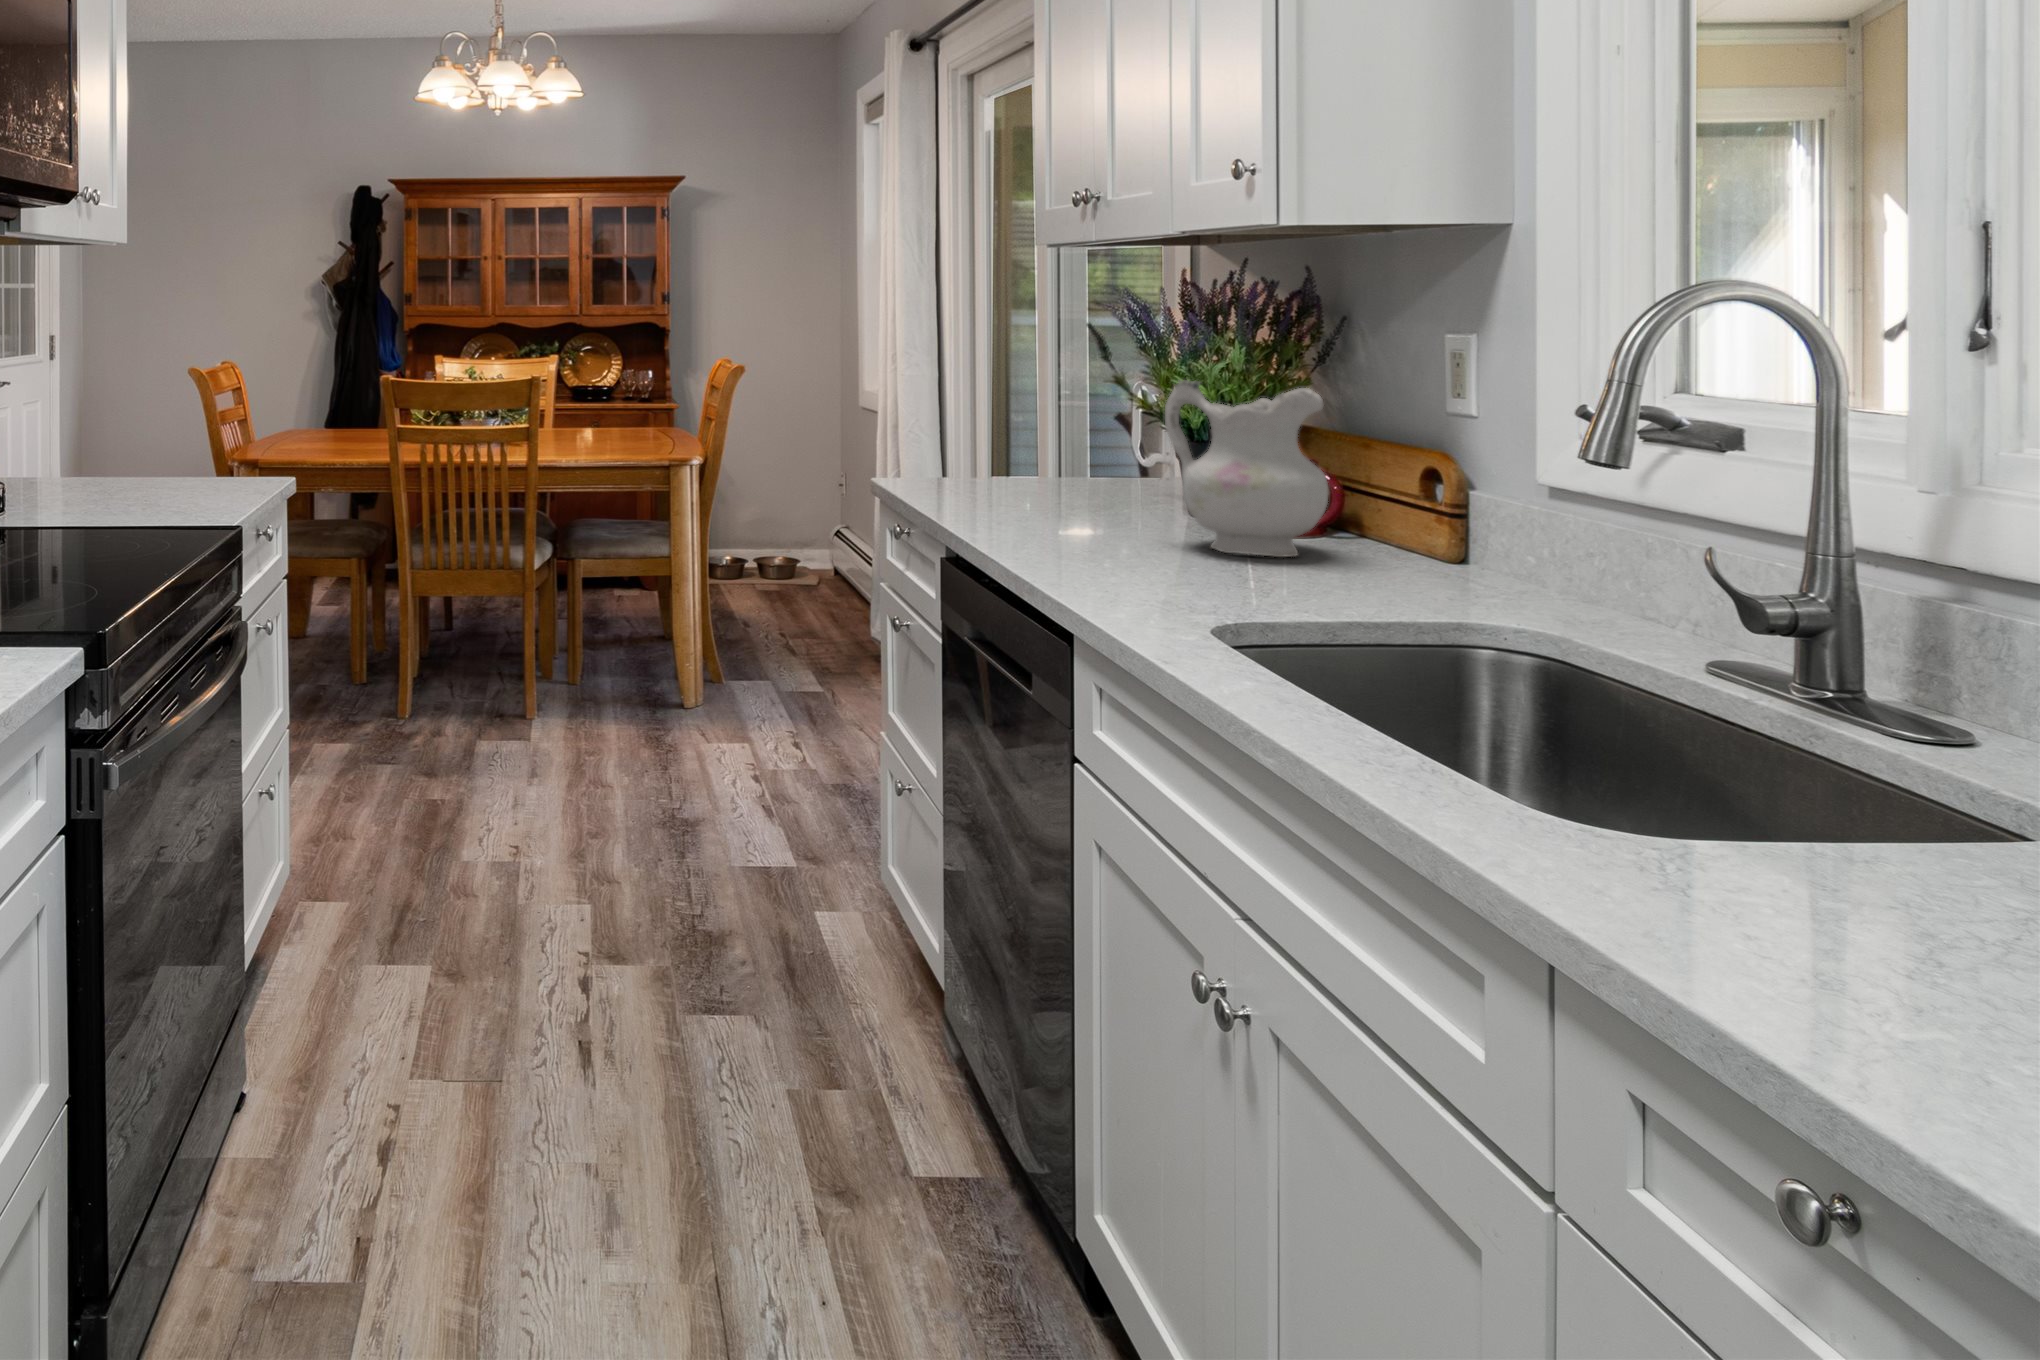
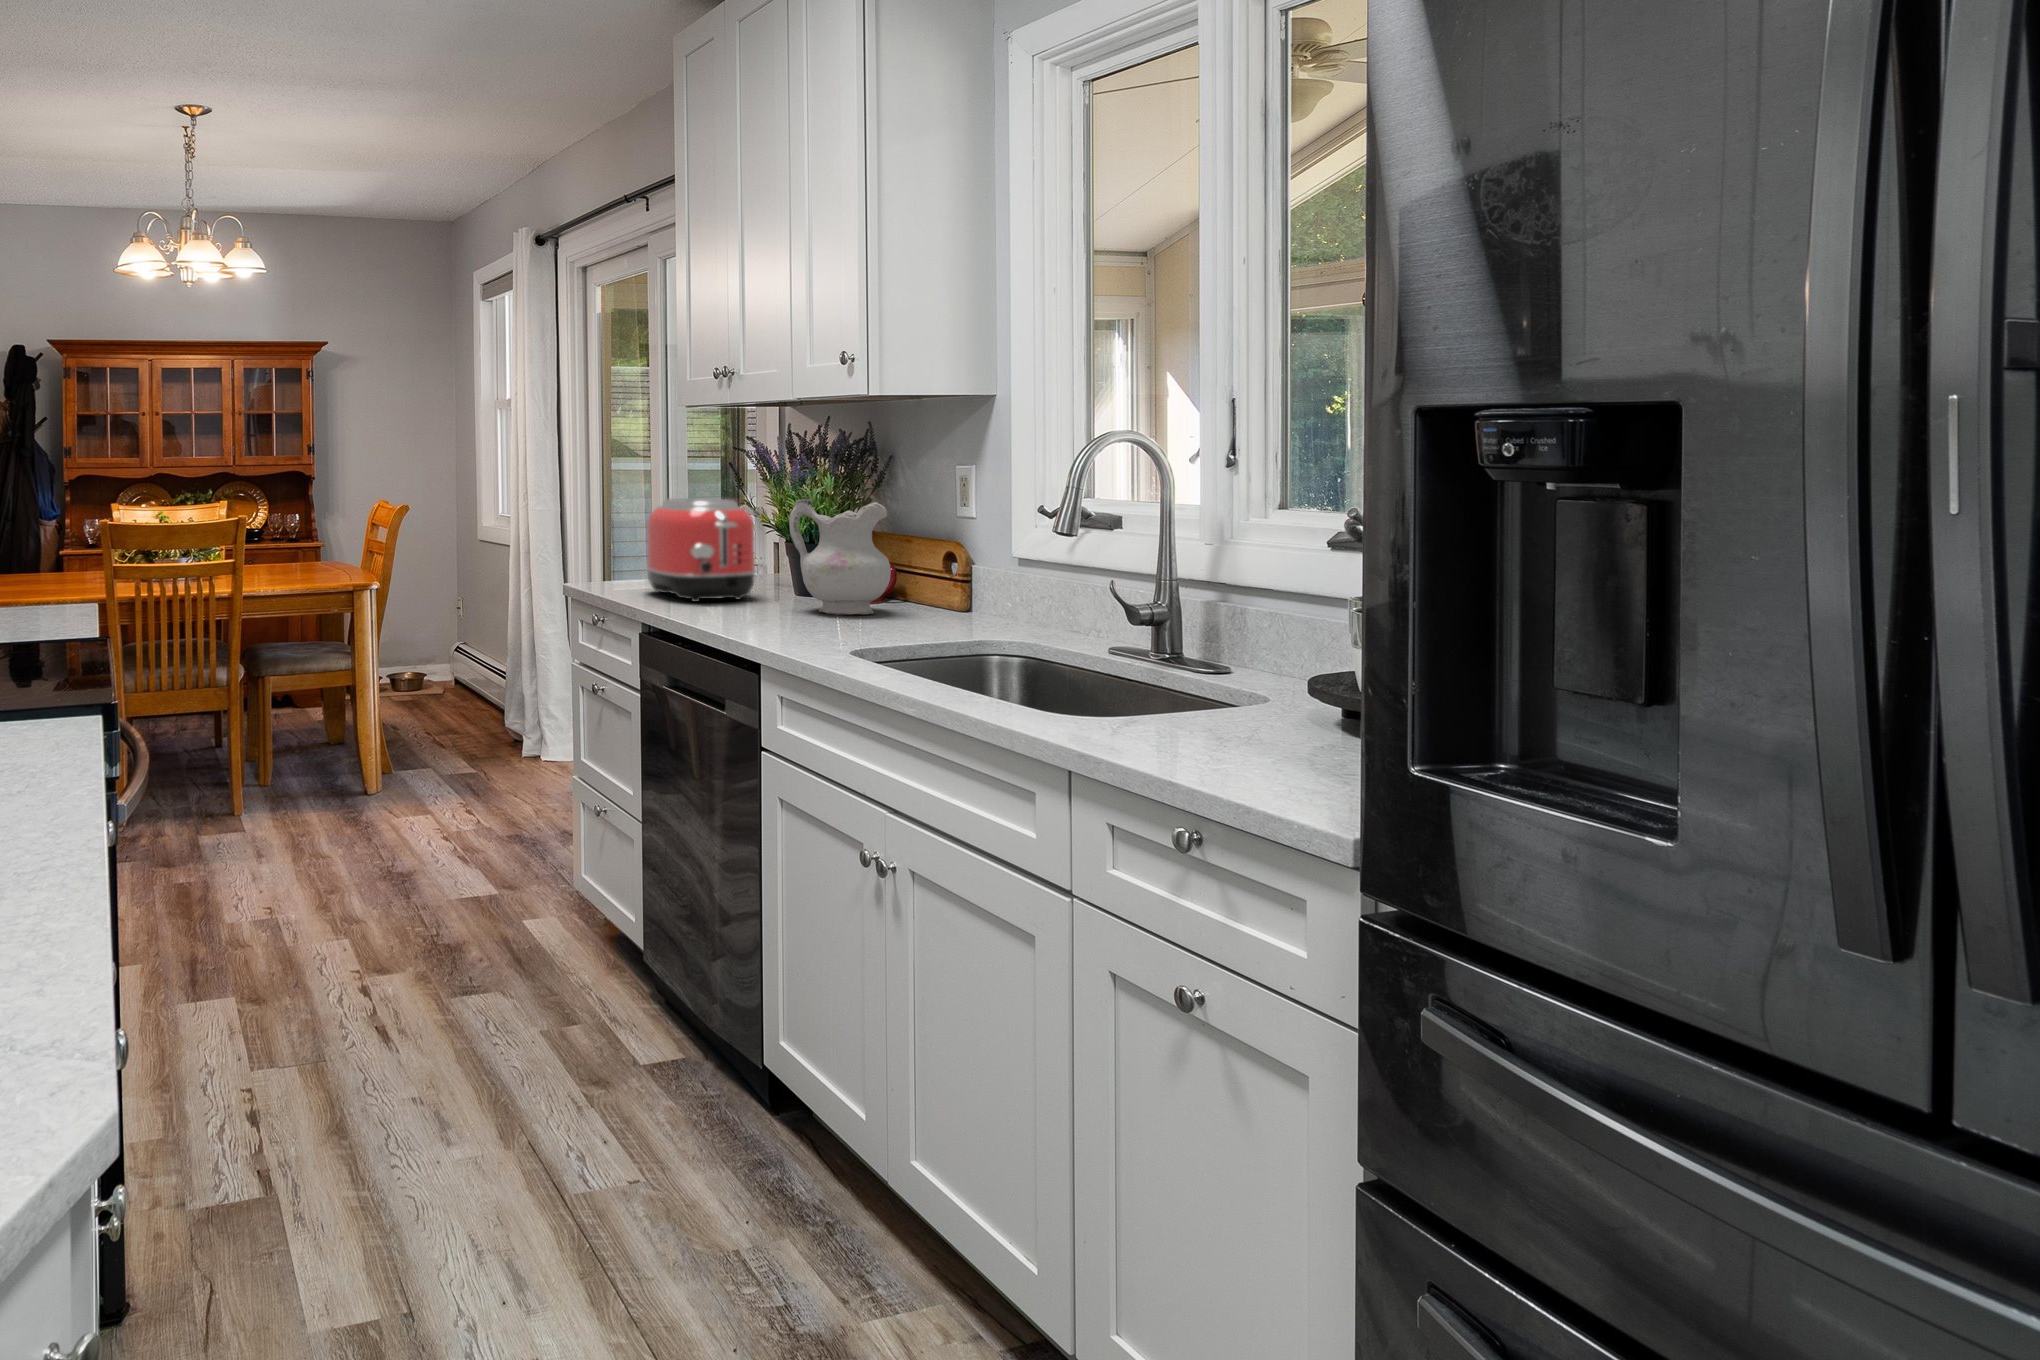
toaster: none [968,372,1126,520] -> present [647,498,756,602]

